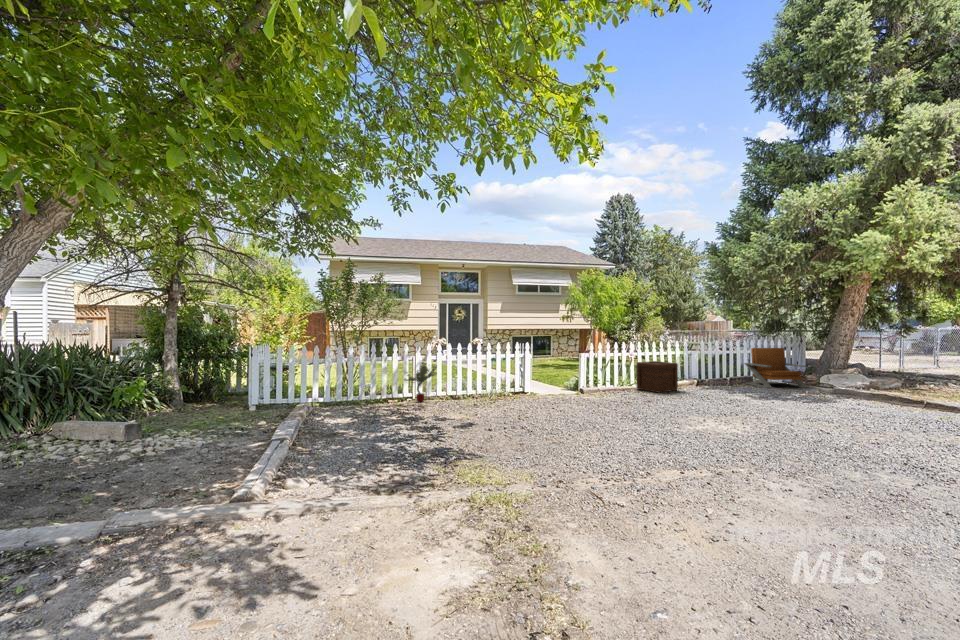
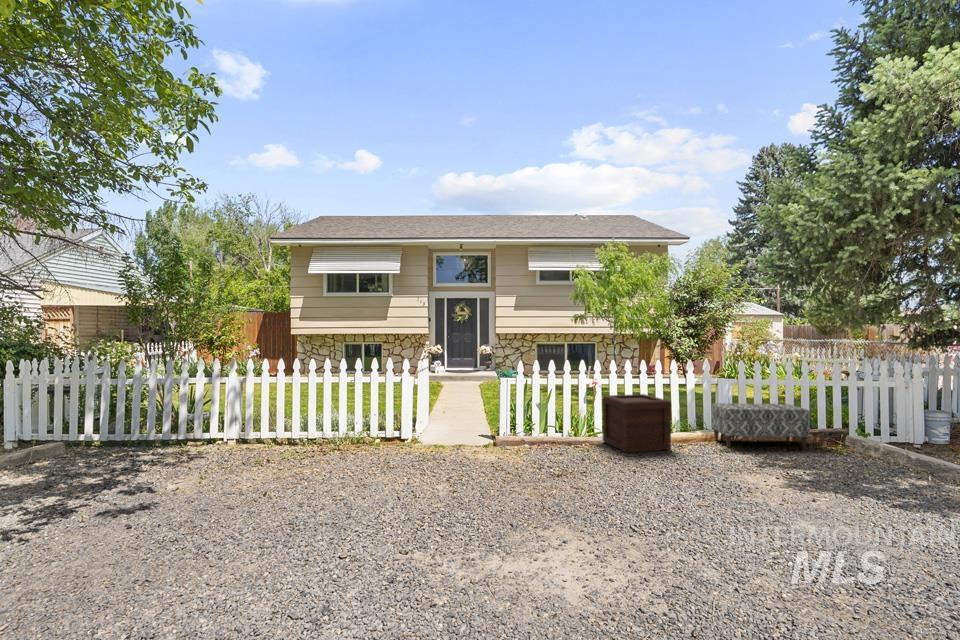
lounge chair: present [745,348,807,388] -> none [829,375,952,458]
potted tree: present [404,362,437,402] -> none [187,384,242,451]
bench: none [690,365,742,389] -> present [712,403,810,448]

